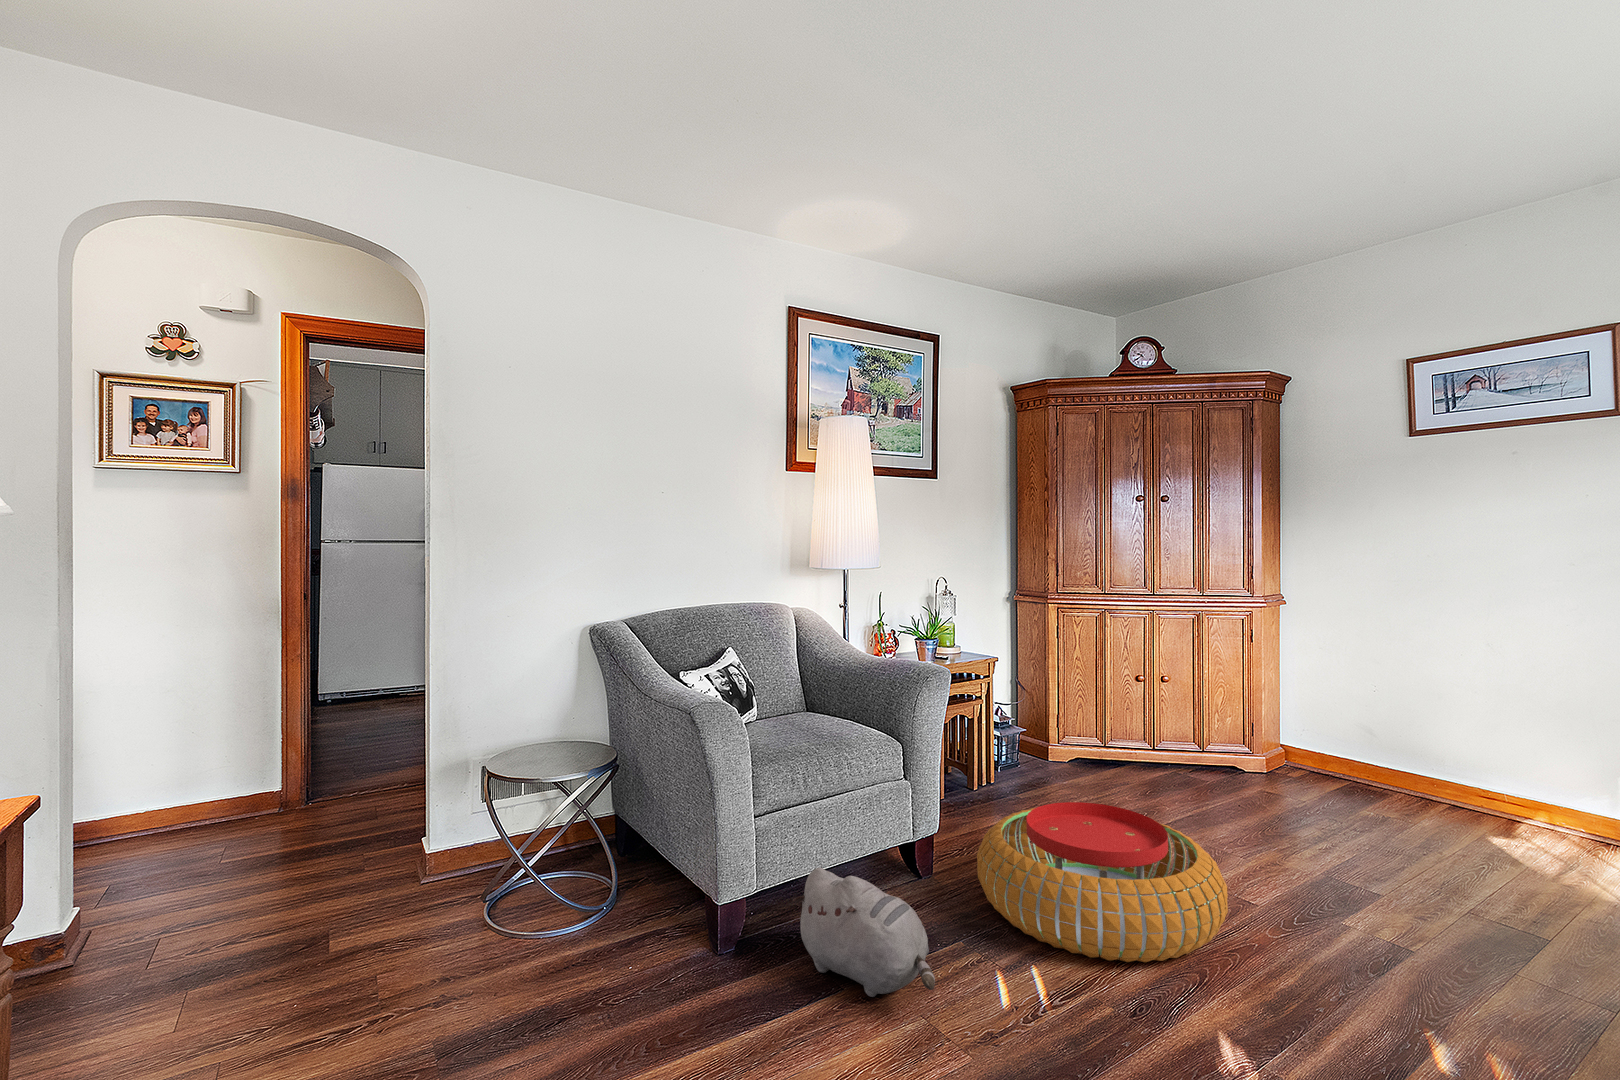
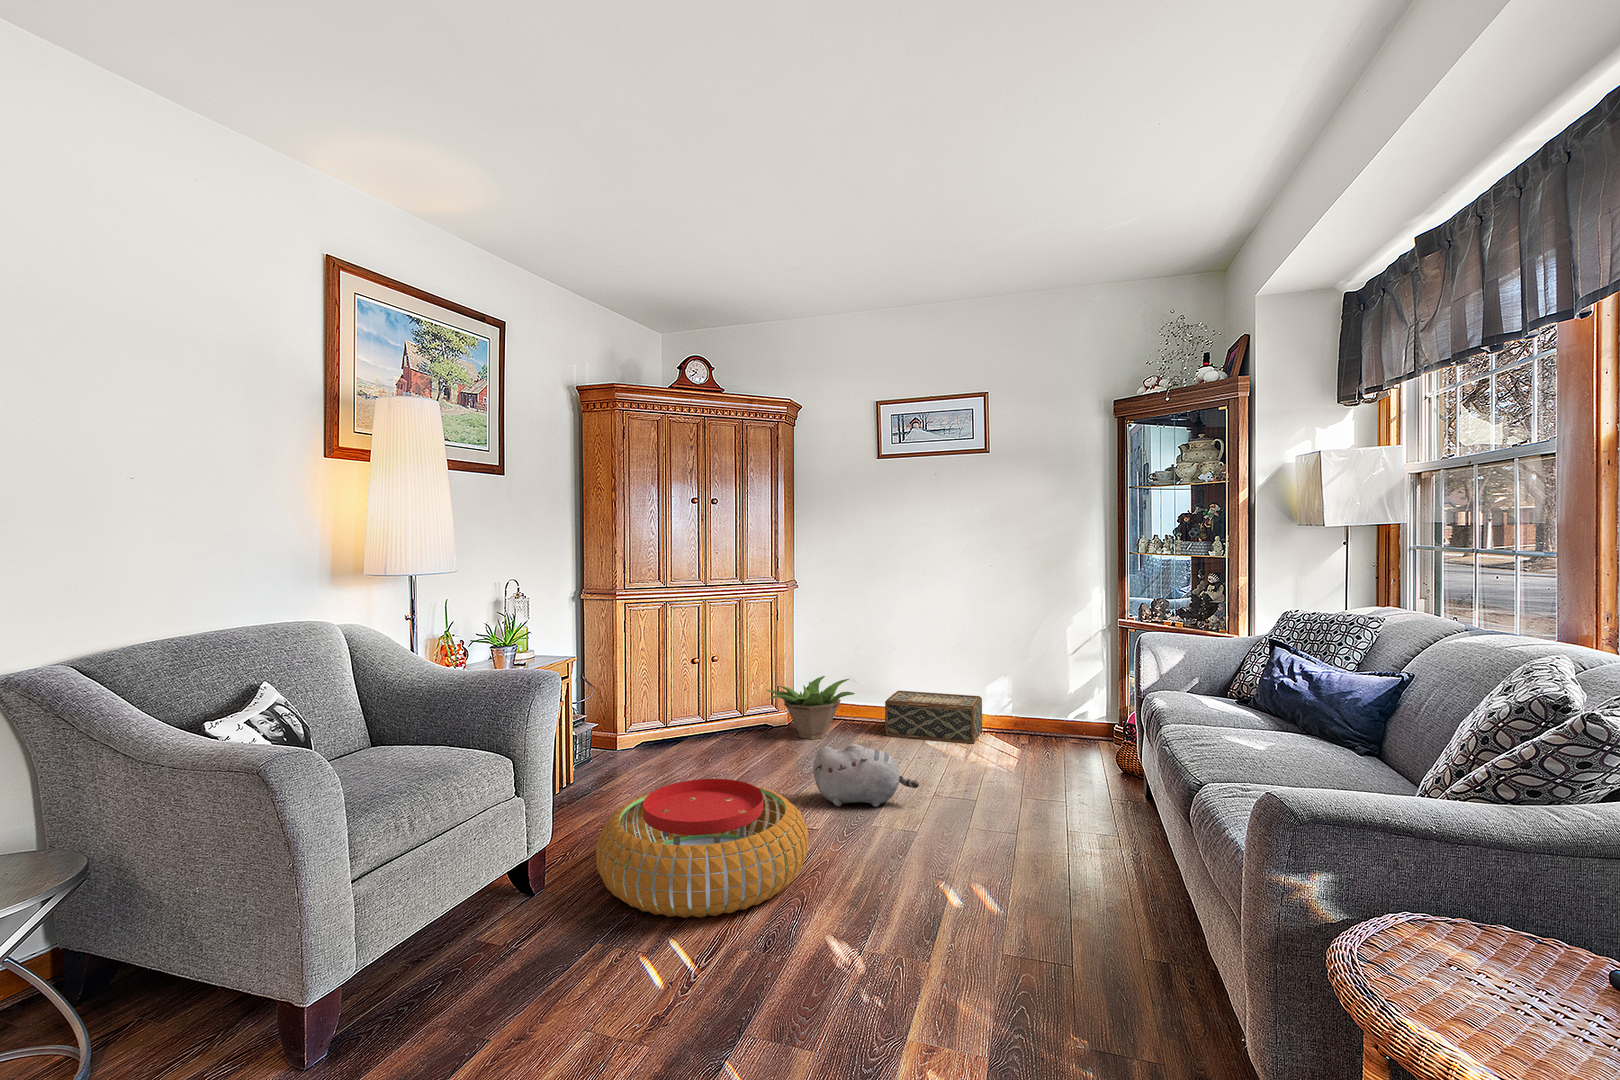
decorative plant: none [1227,716,1358,794] -> present [767,676,855,739]
woven basket: none [1411,752,1602,849] -> present [885,691,982,744]
plush toy: present [792,868,935,997] -> present [813,744,919,807]

